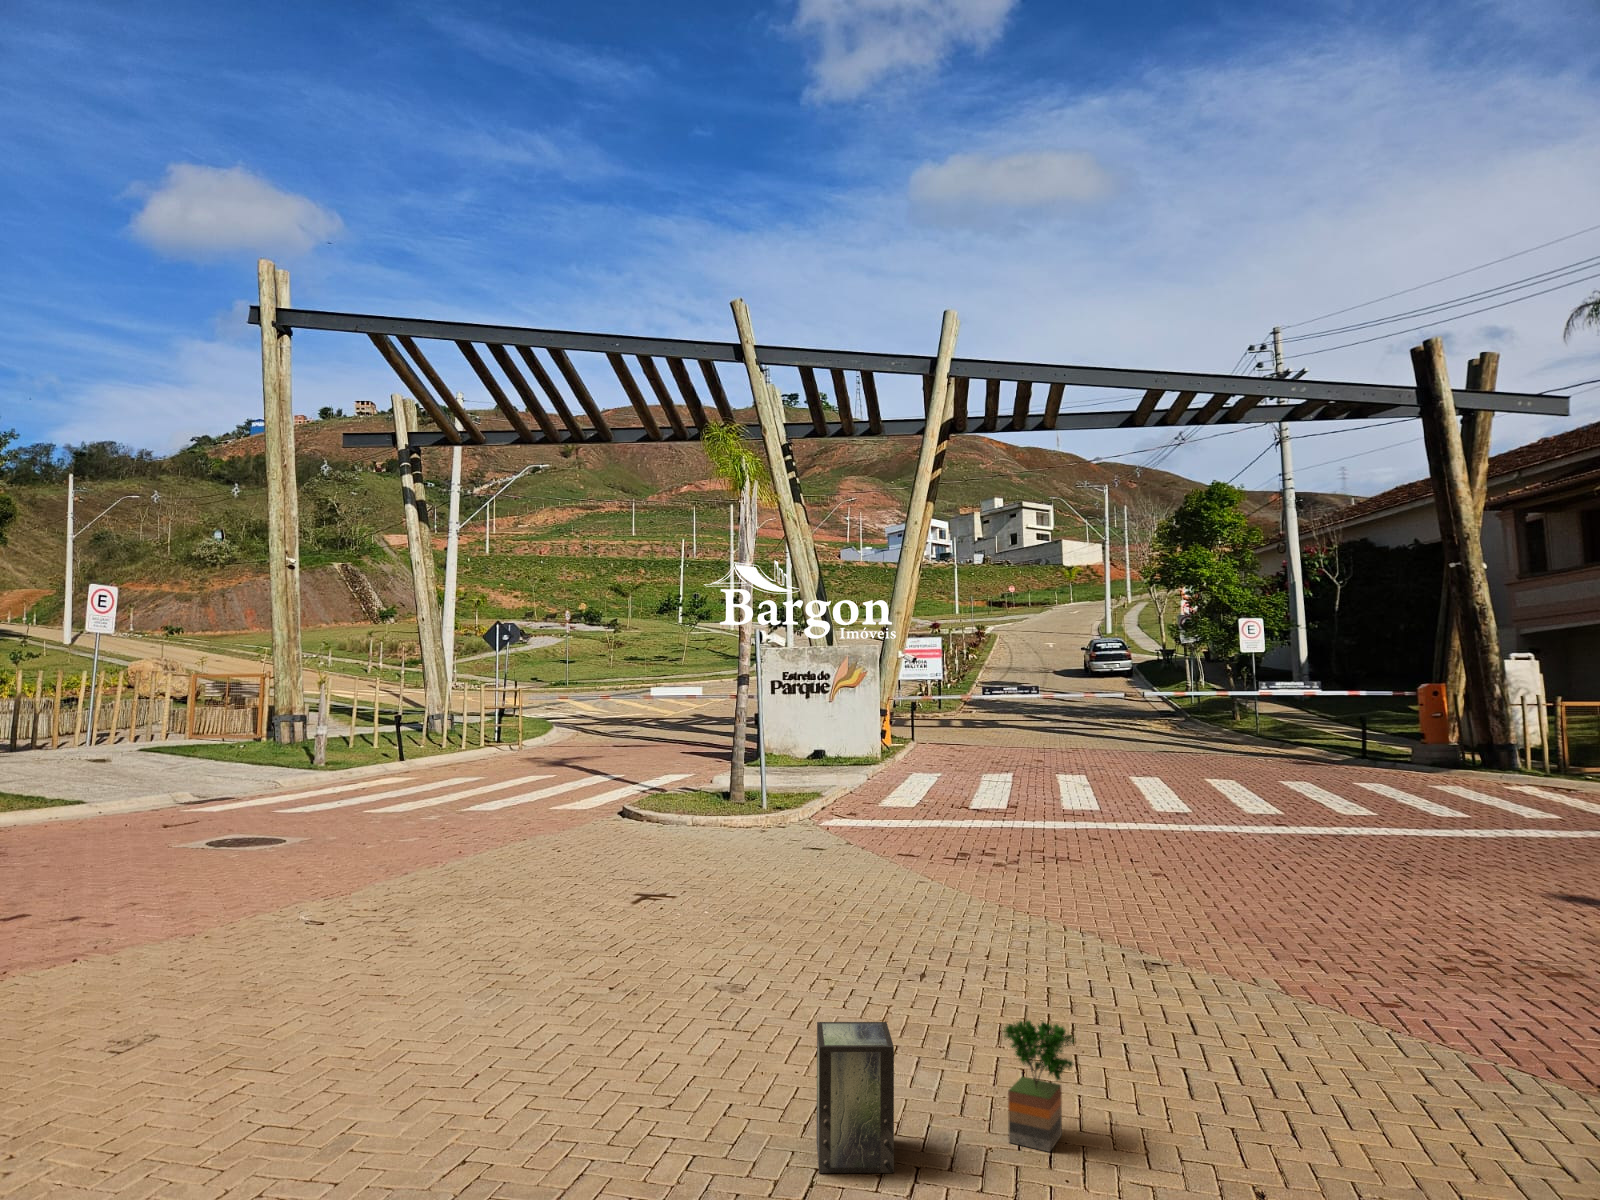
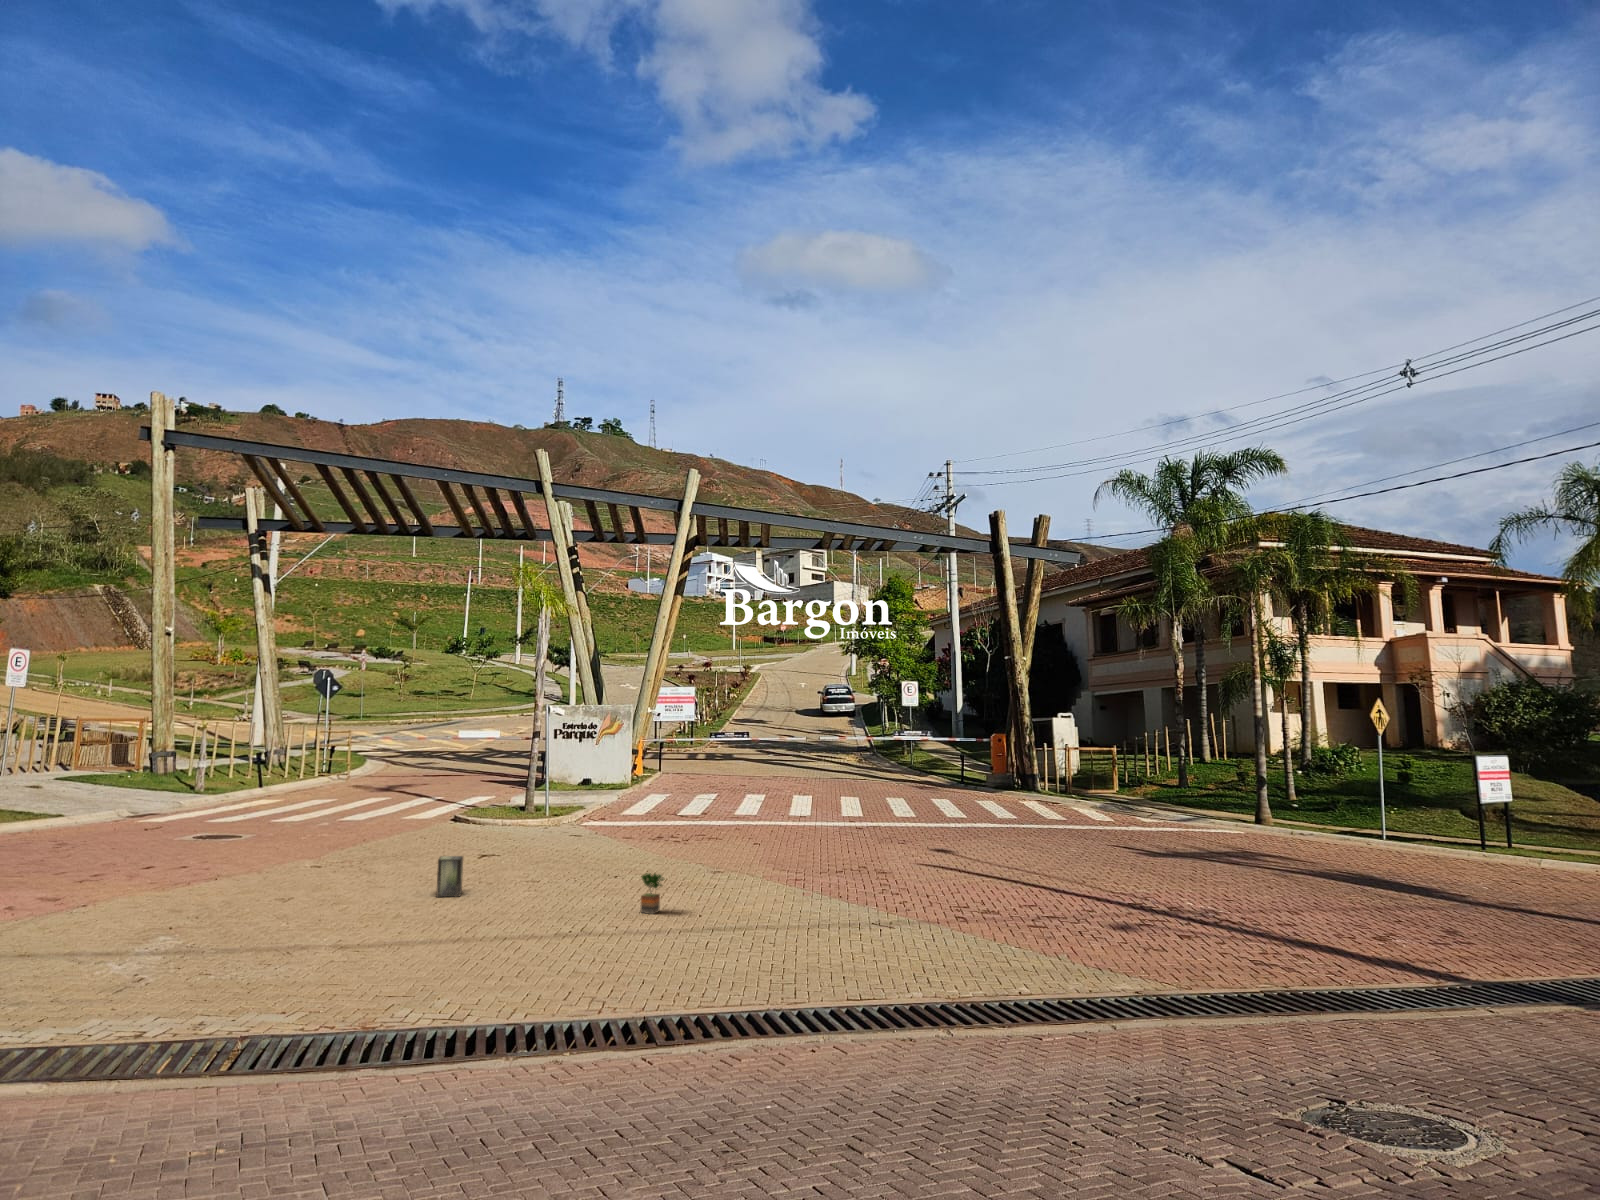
storage box: present [817,1022,894,1173] -> present [436,856,463,897]

